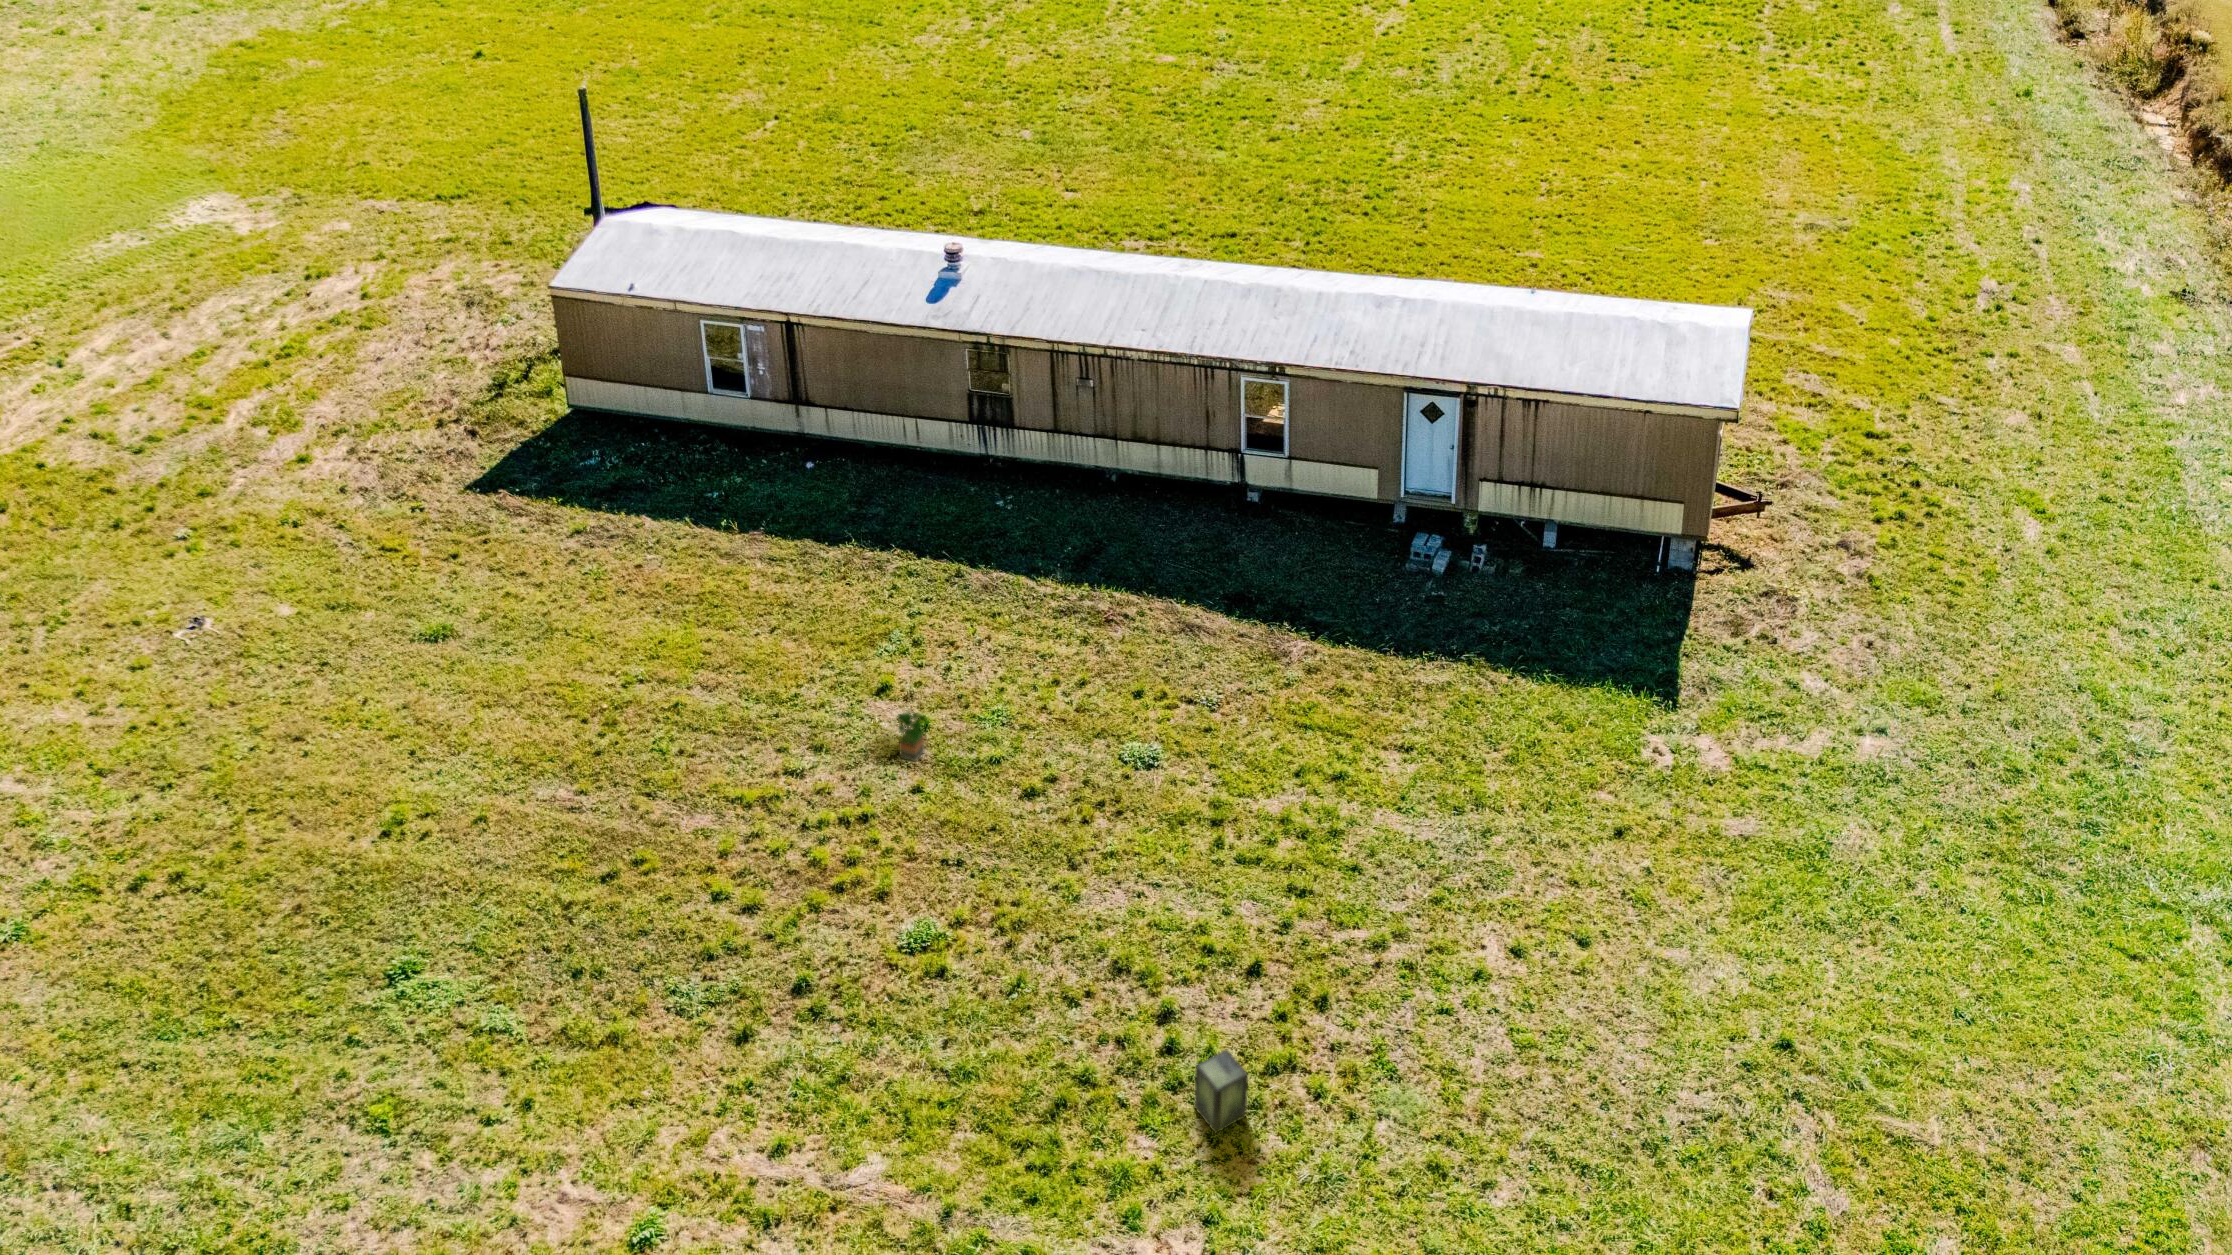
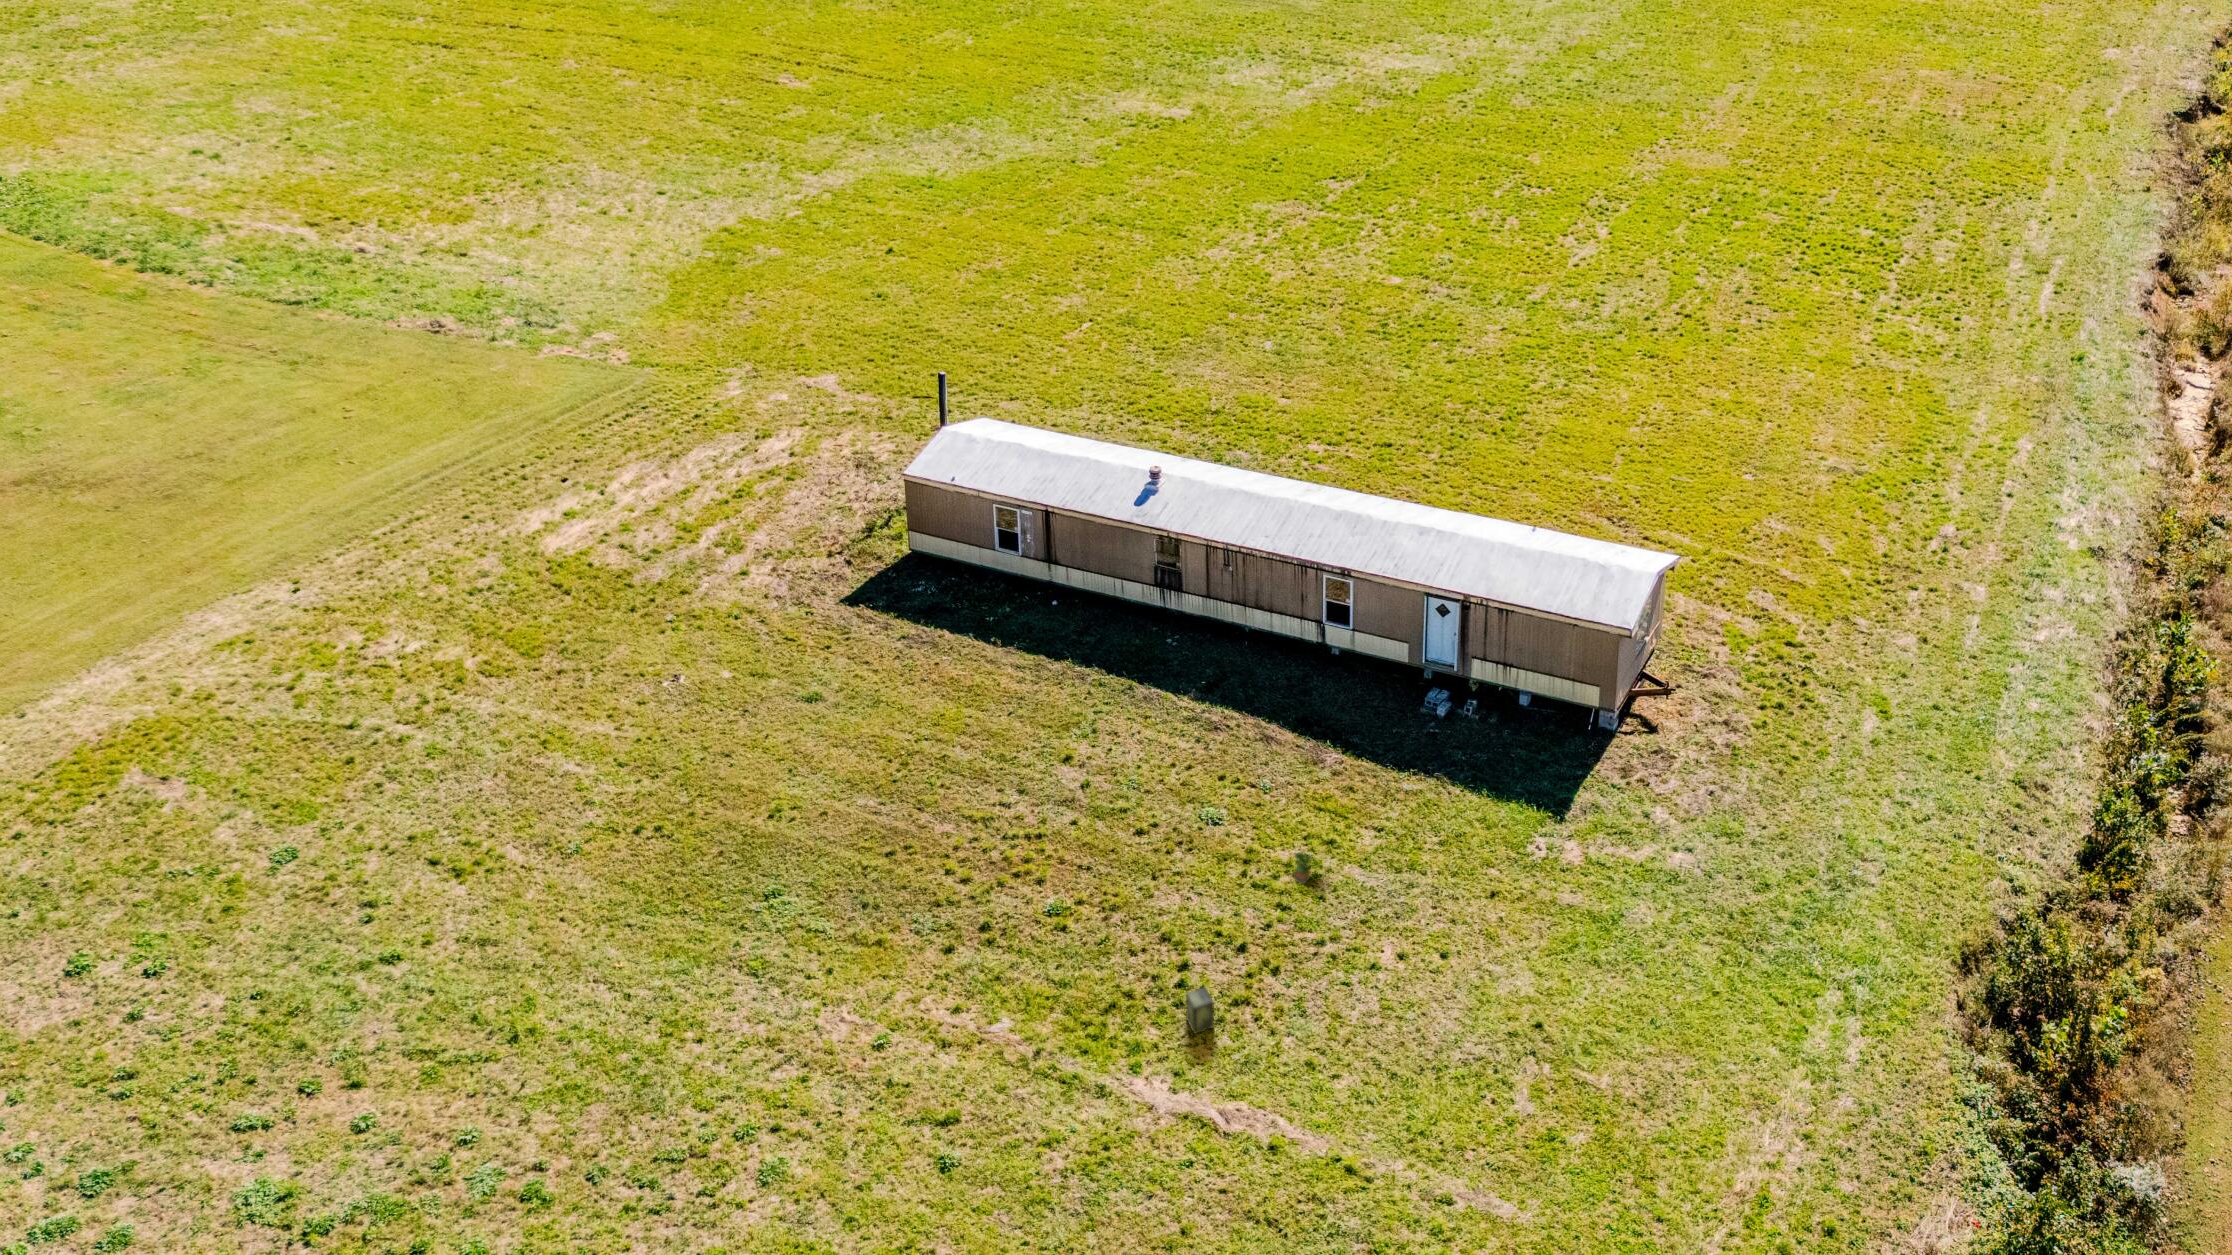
potted tree: present [897,712,927,761] -> present [1294,852,1314,884]

